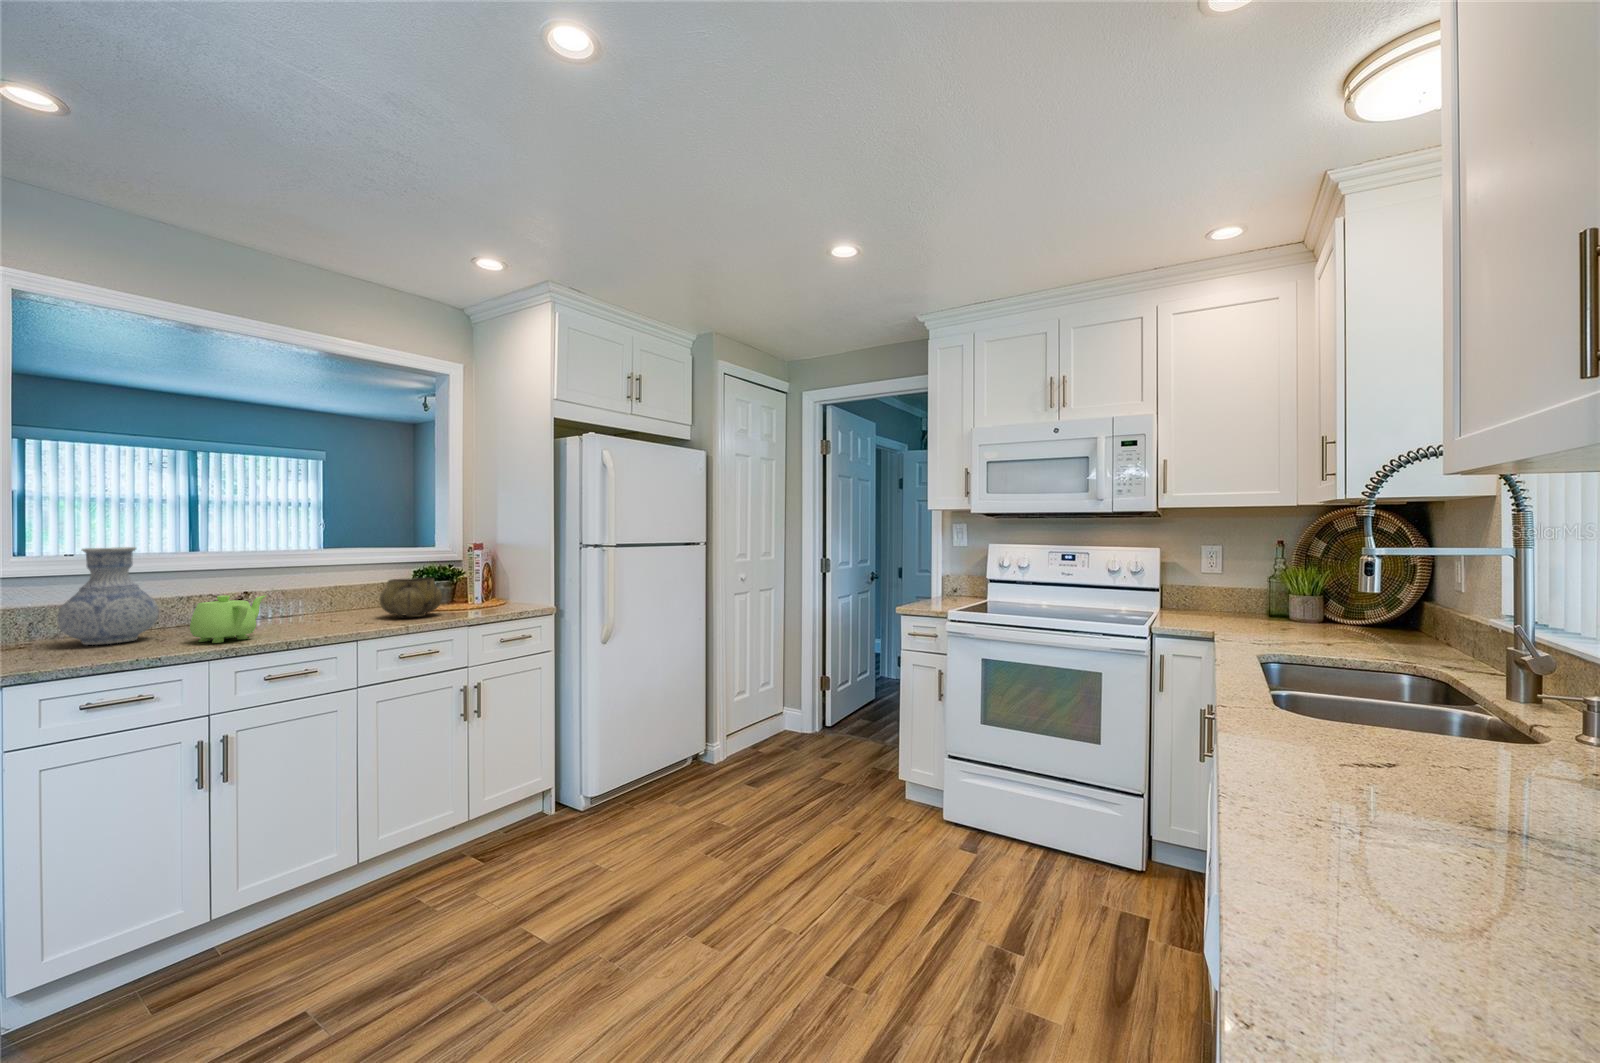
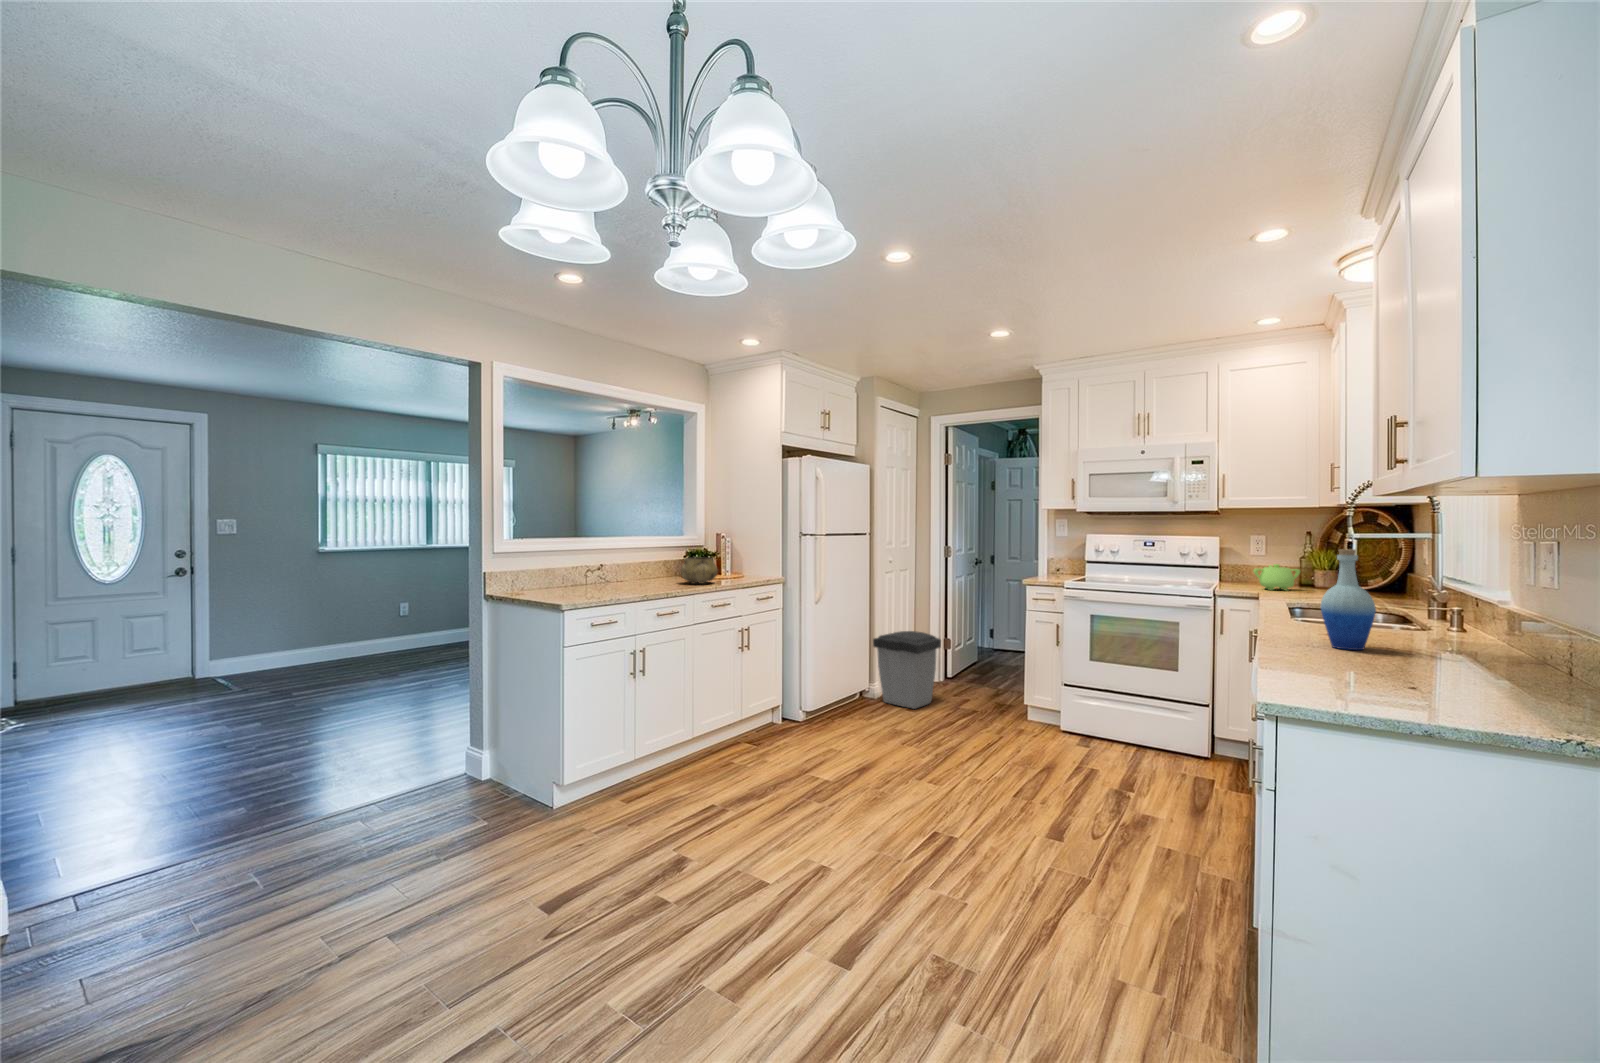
vase: present [57,547,159,645] -> none [538,536,583,595]
bottle: none [1359,585,1505,840] -> present [1321,549,1376,650]
teapot: present [190,595,266,643] -> present [1254,564,1300,591]
trash can: none [709,672,799,781] -> present [873,631,941,709]

